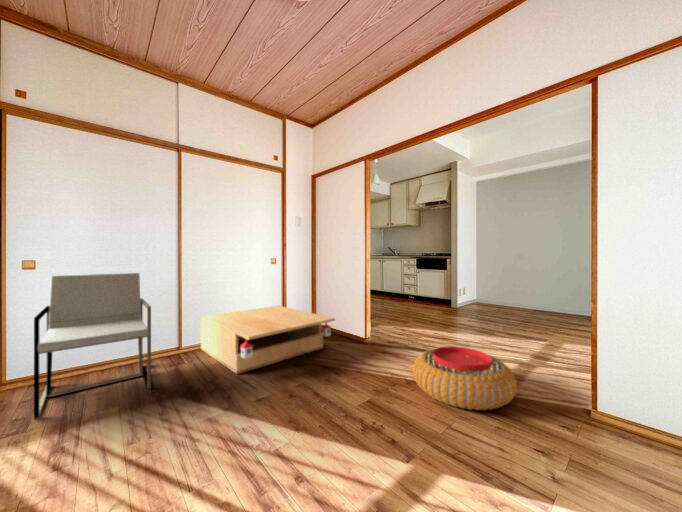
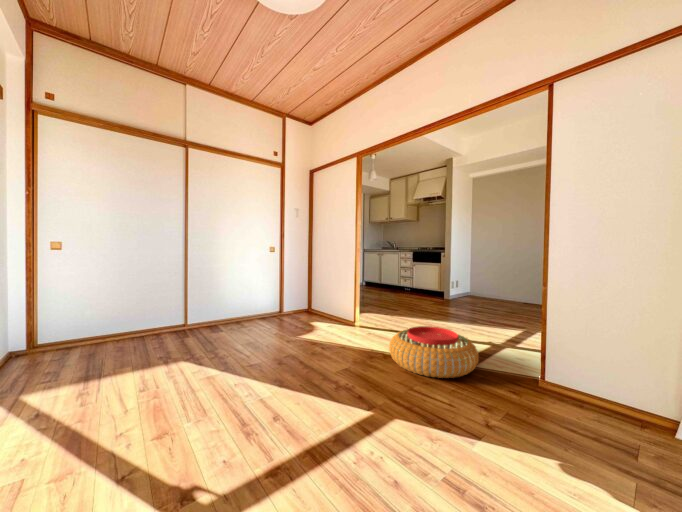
armchair: present [34,273,151,418] -> none [62,255,160,373]
coffee table: present [201,306,335,374] -> none [204,291,326,347]

